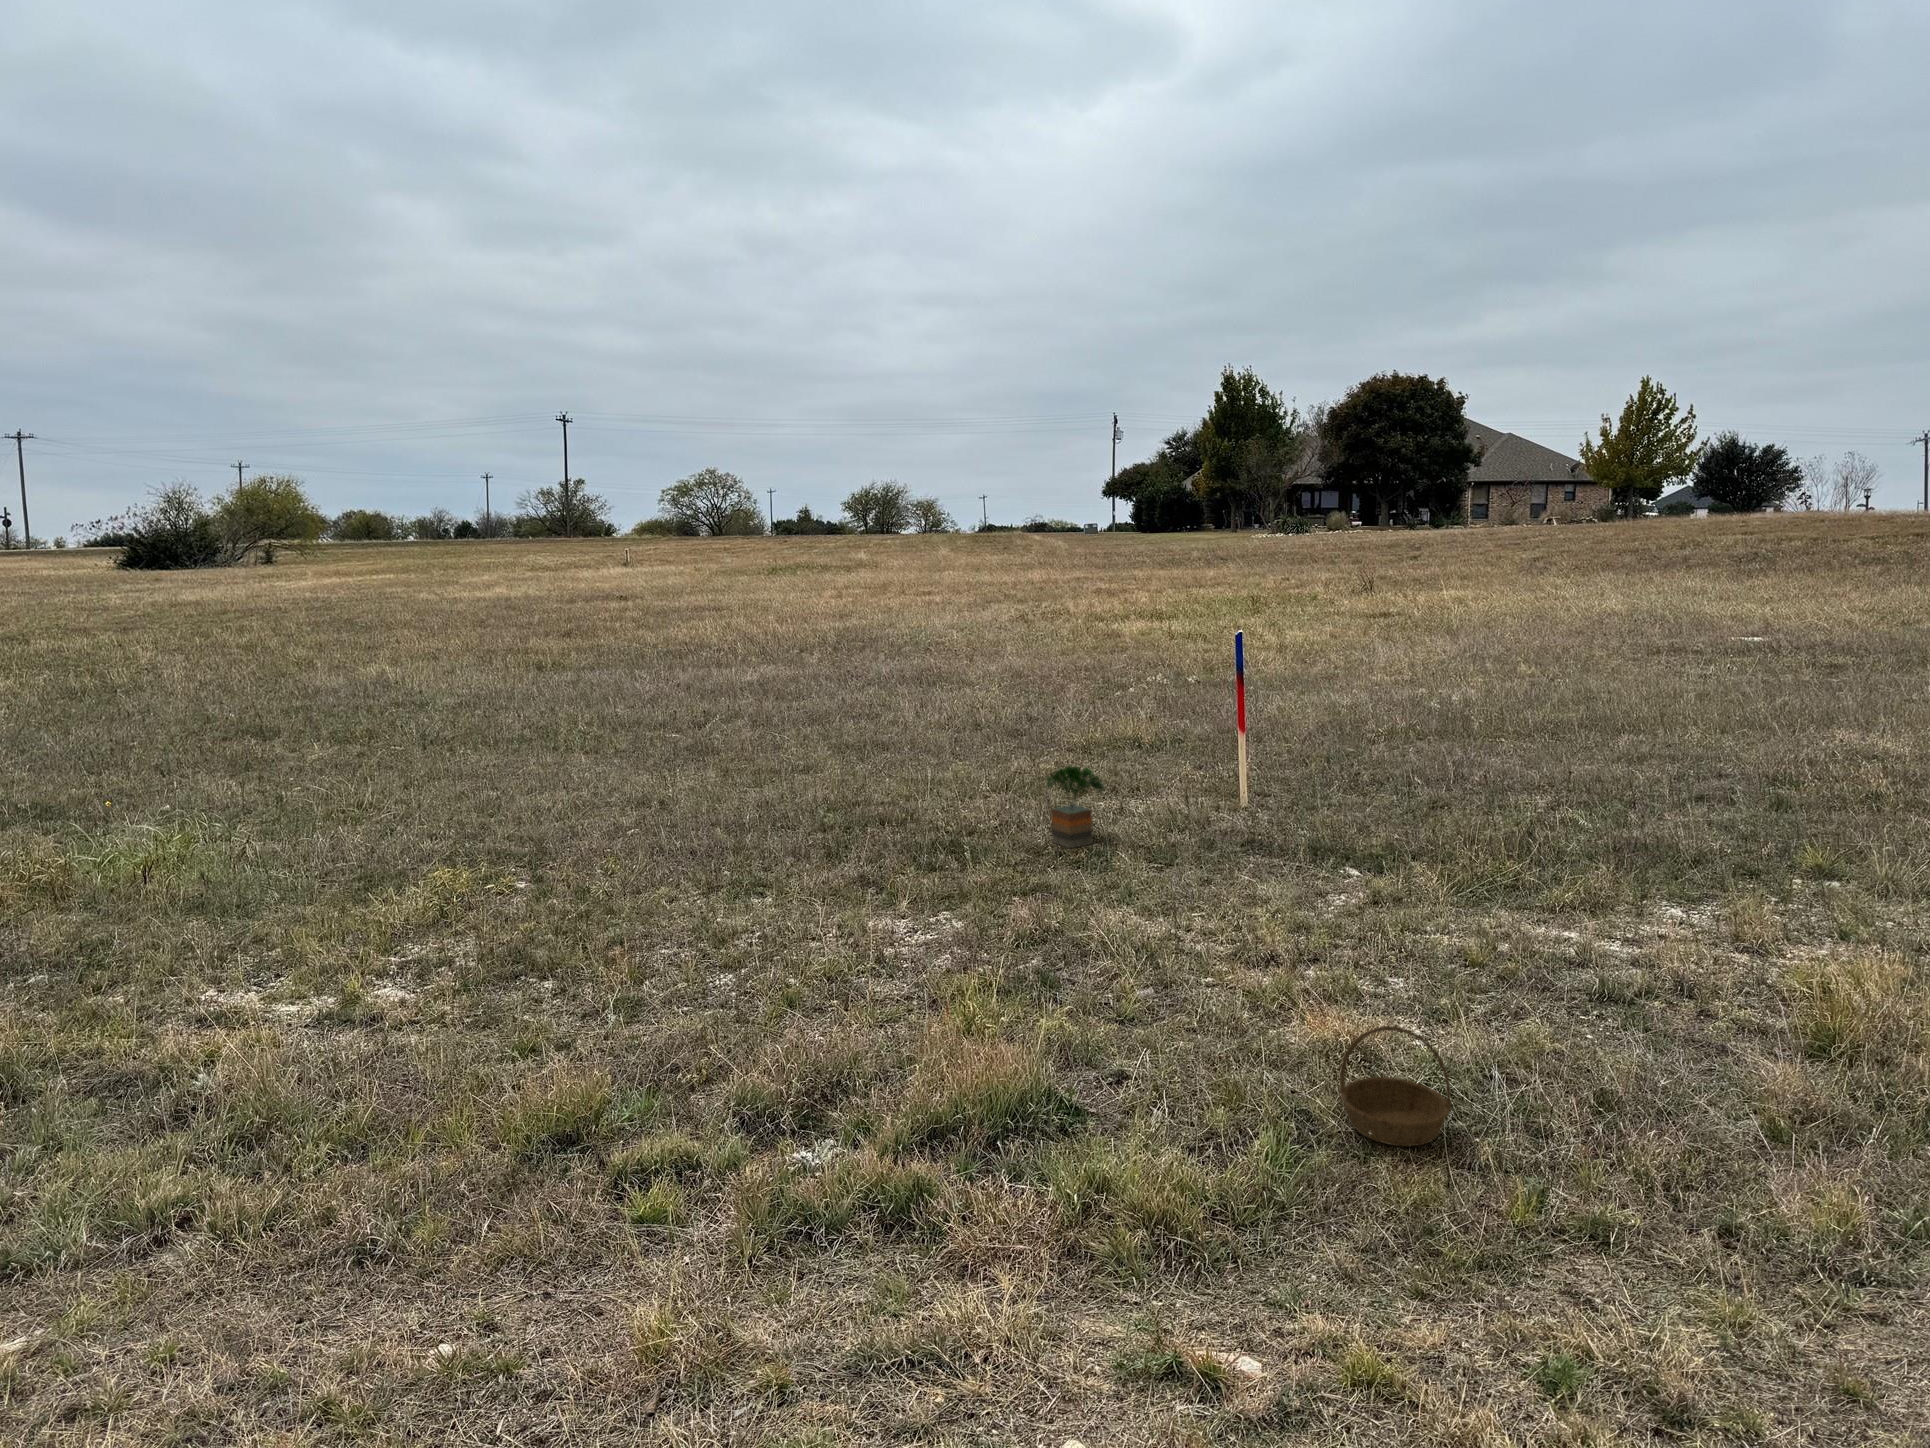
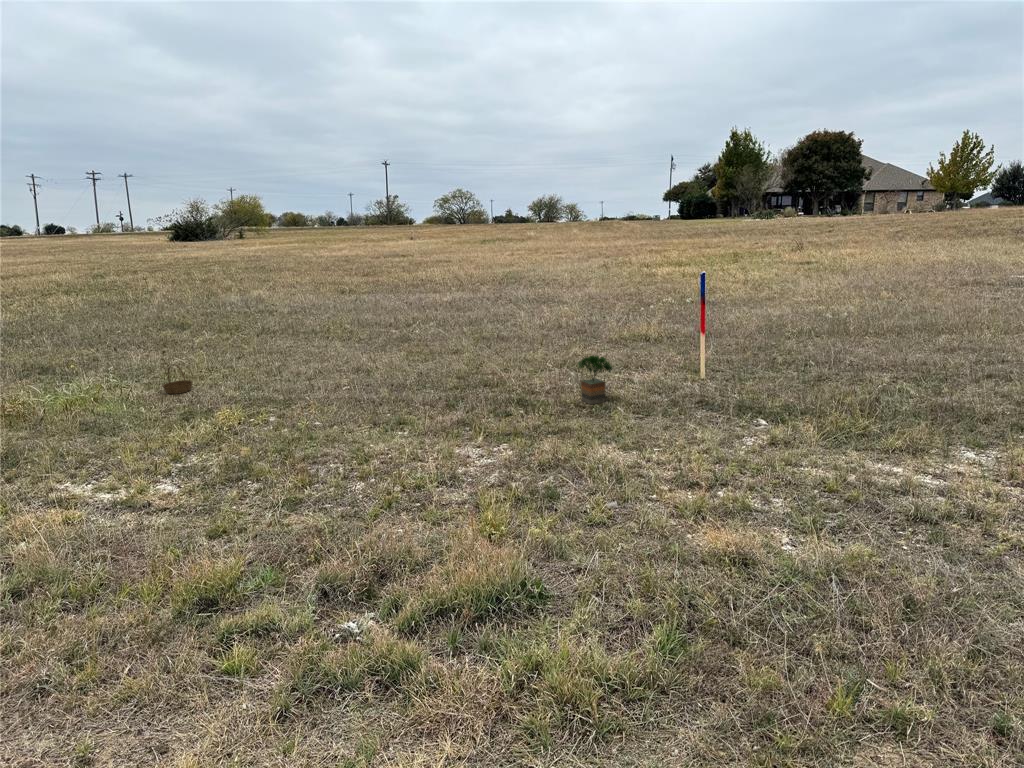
basket: present [1340,1026,1451,1146] -> present [163,364,193,394]

